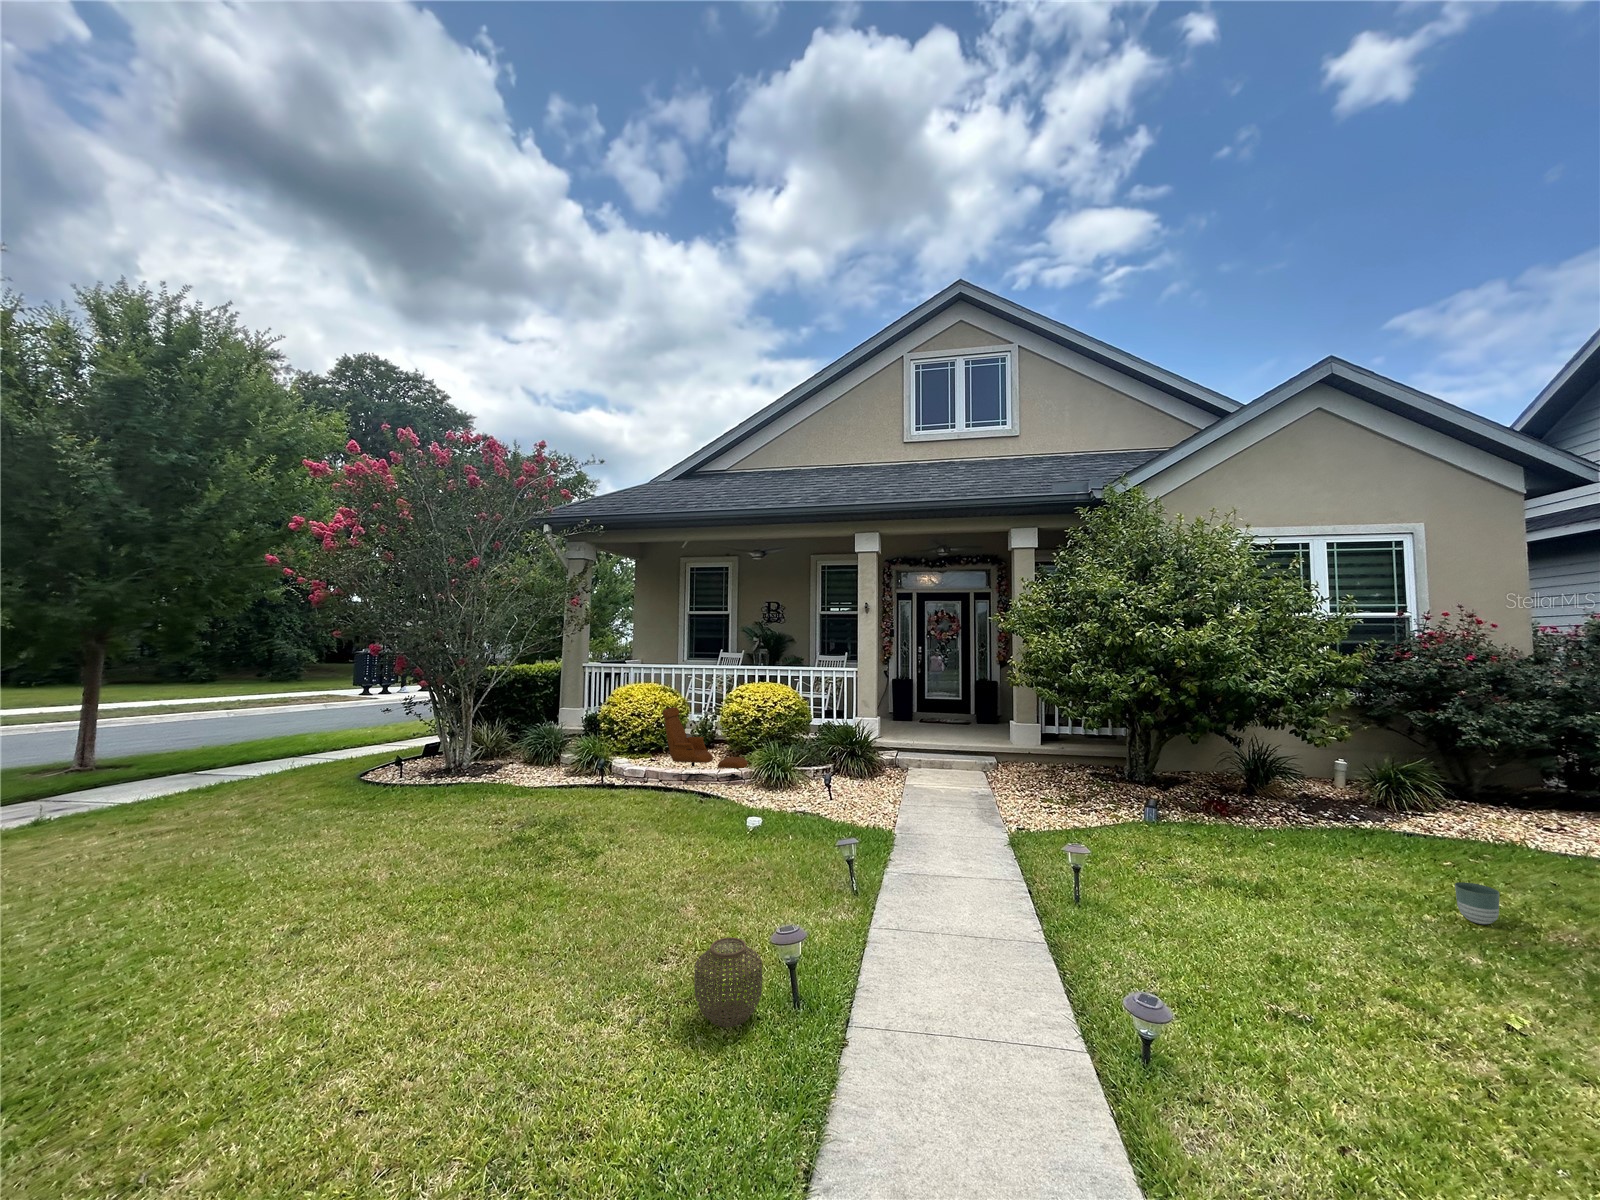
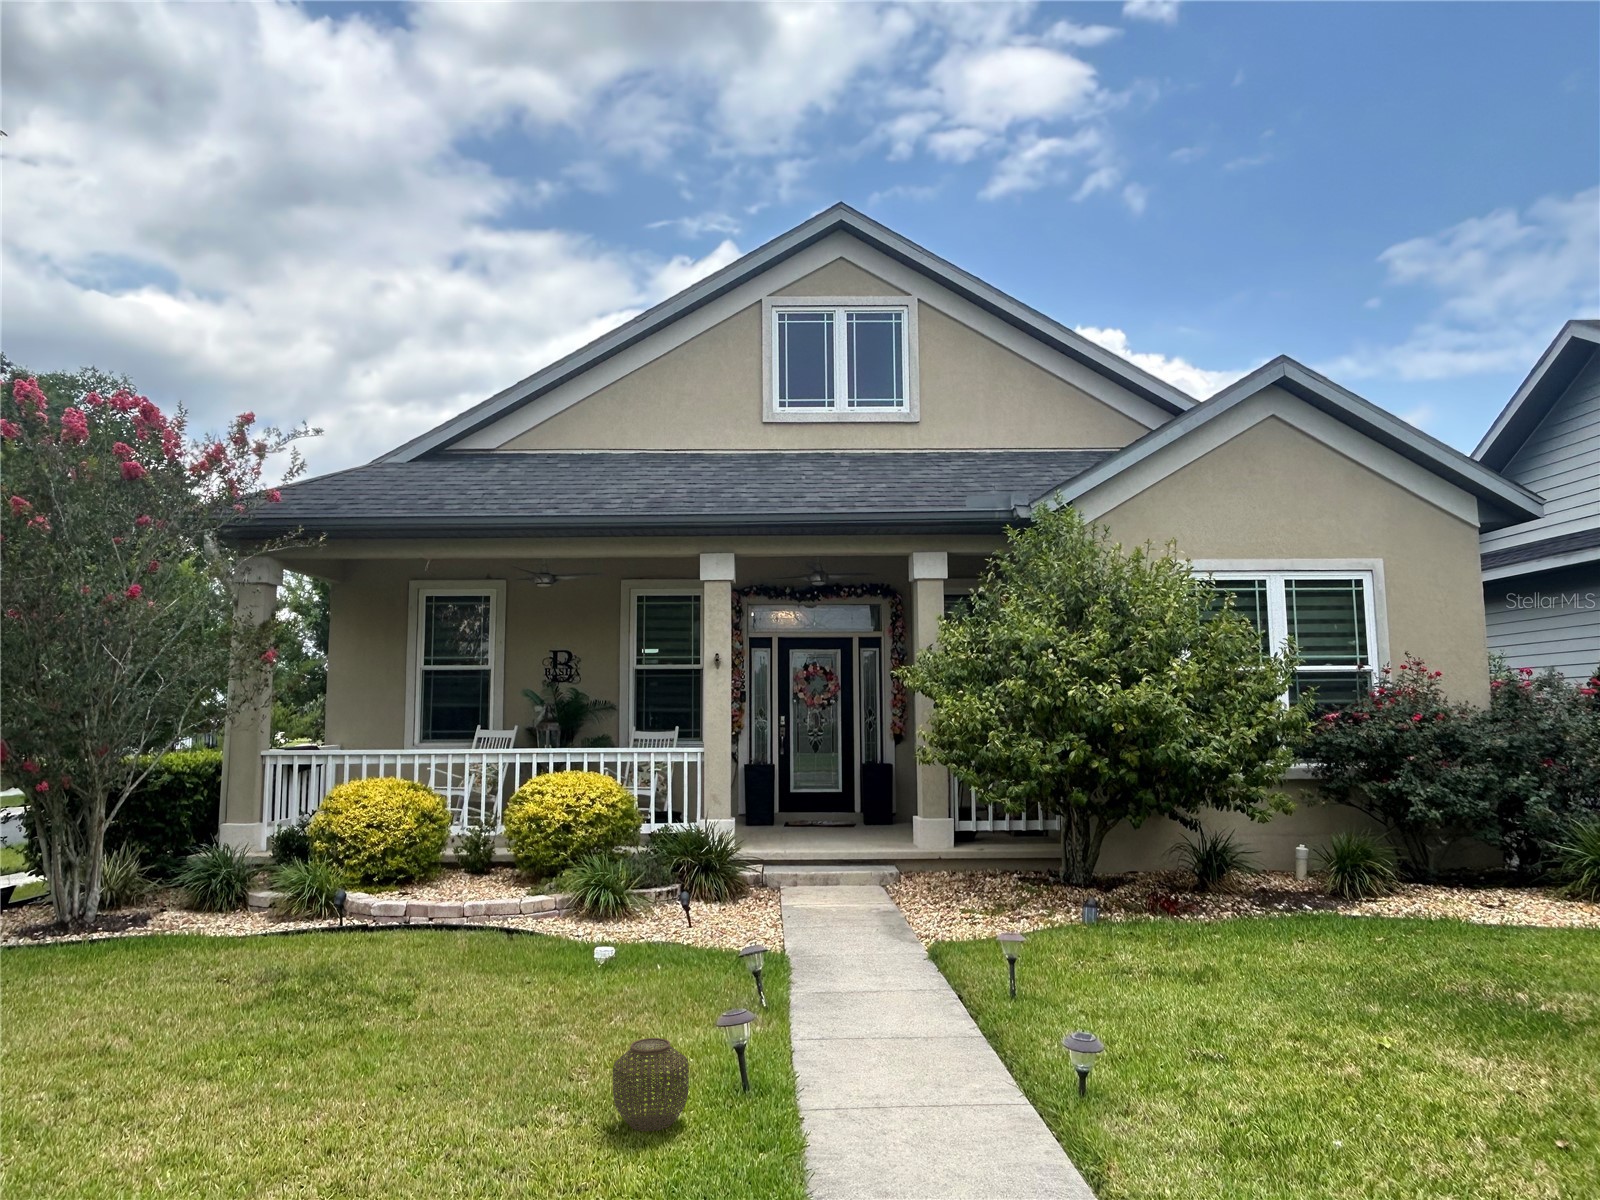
lounge chair: present [663,707,748,783] -> none [426,811,557,921]
planter: present [1455,882,1499,924] -> none [1371,946,1407,986]

